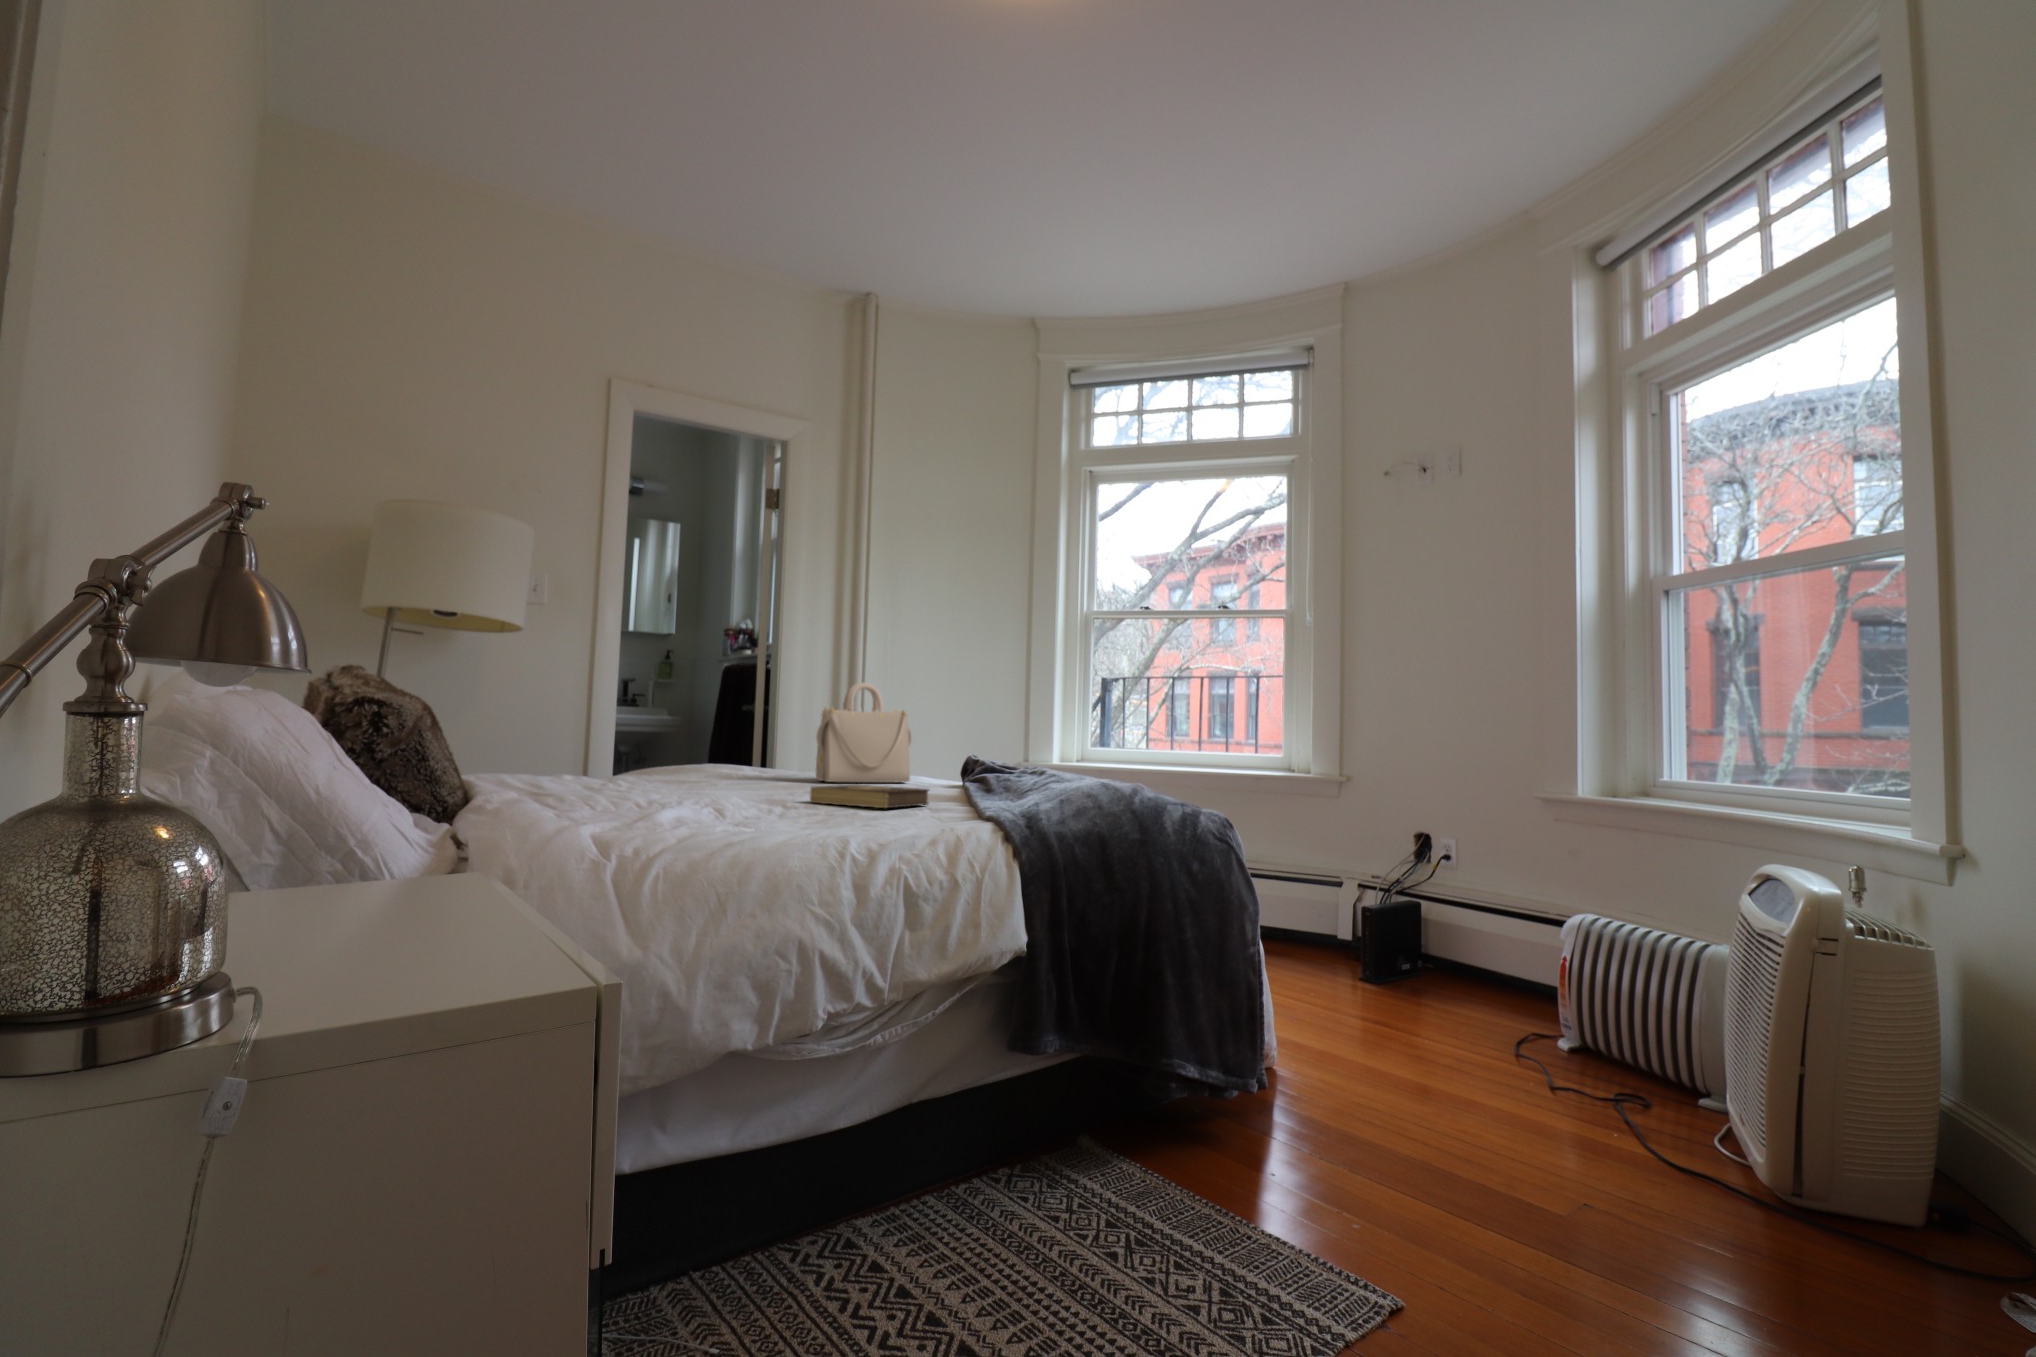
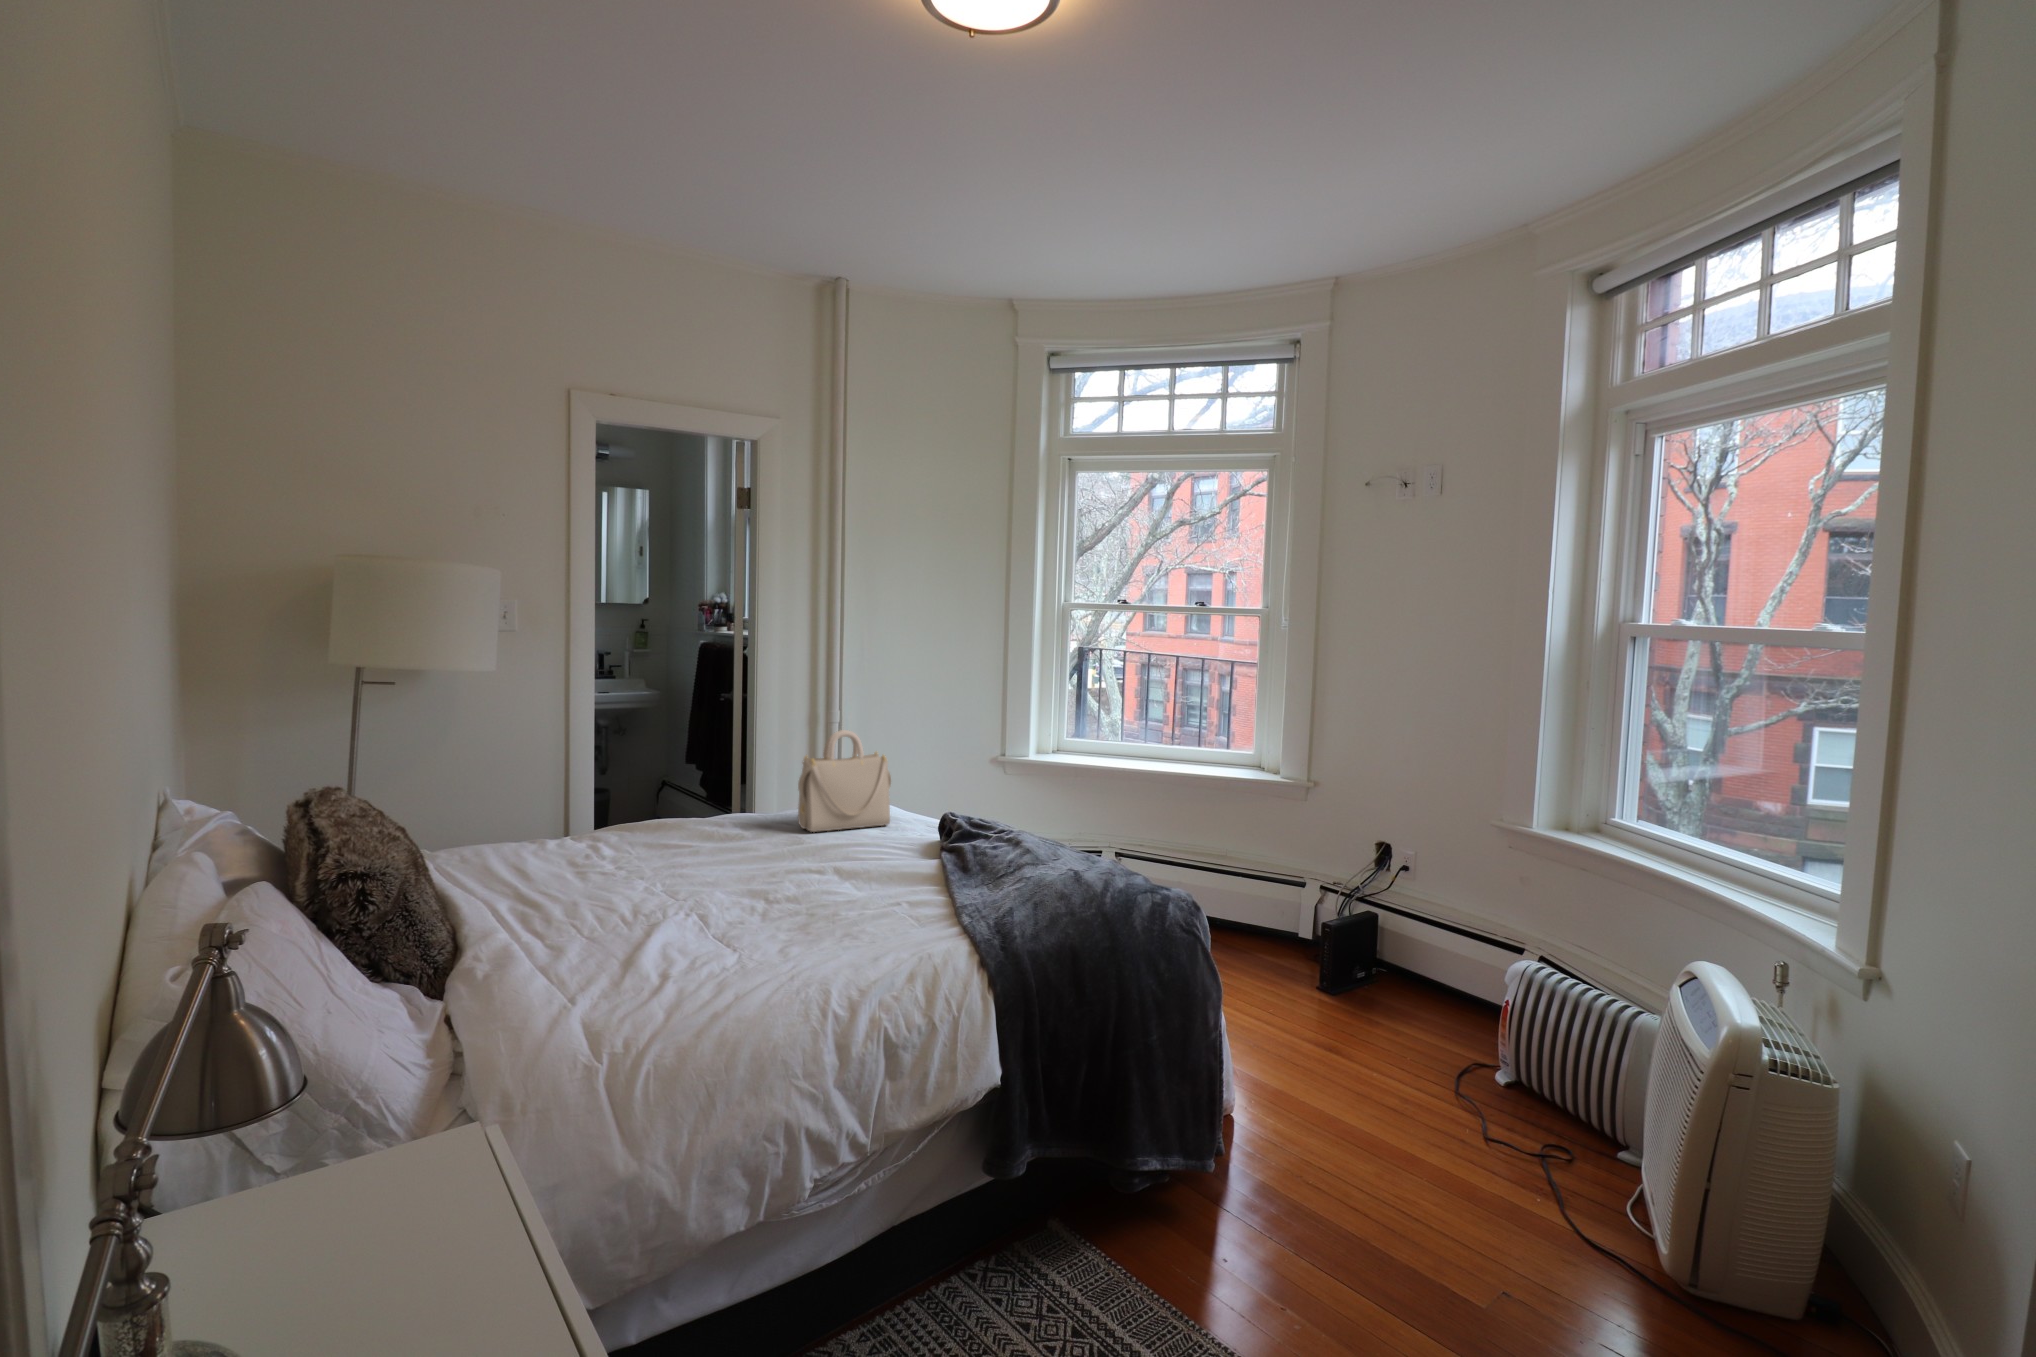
book: present [810,785,929,808] -> none [793,865,909,911]

